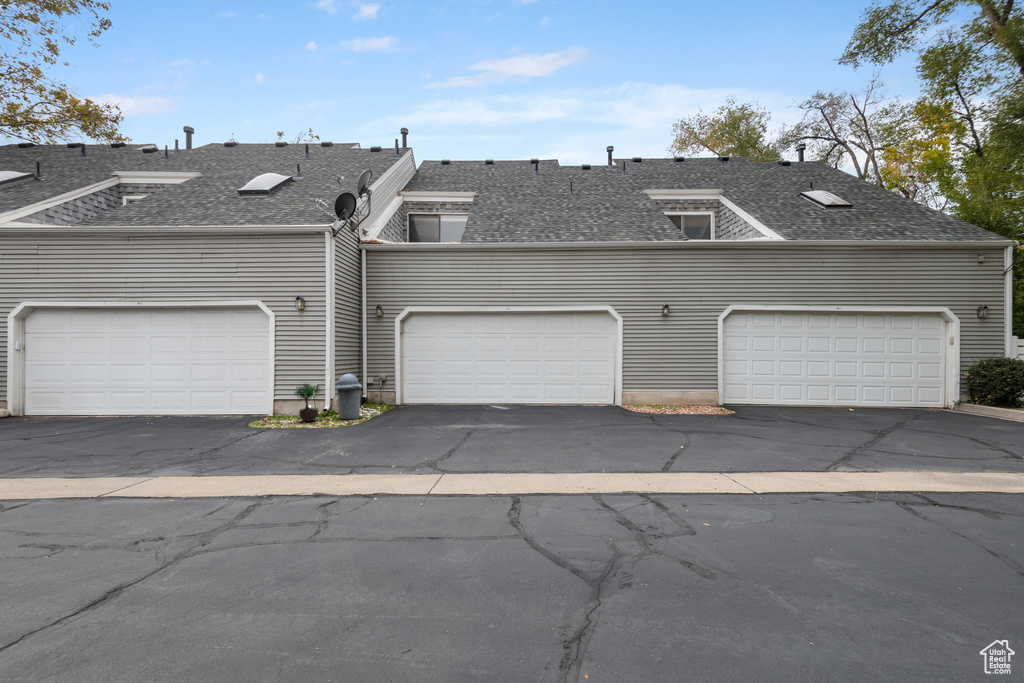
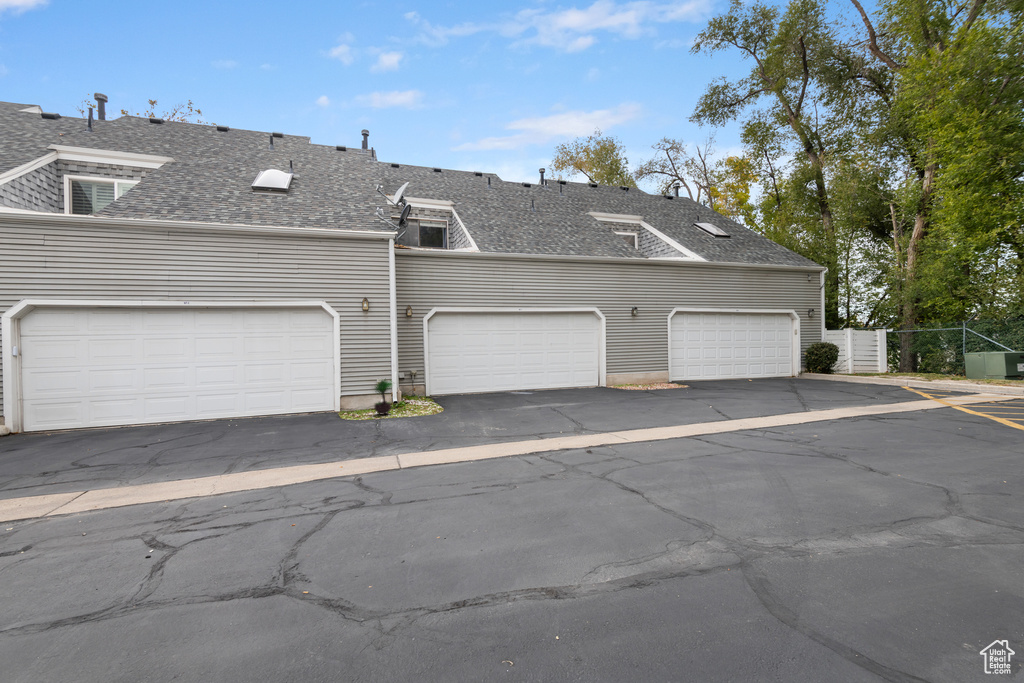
trash can: present [336,373,363,419] -> none [399,369,423,411]

